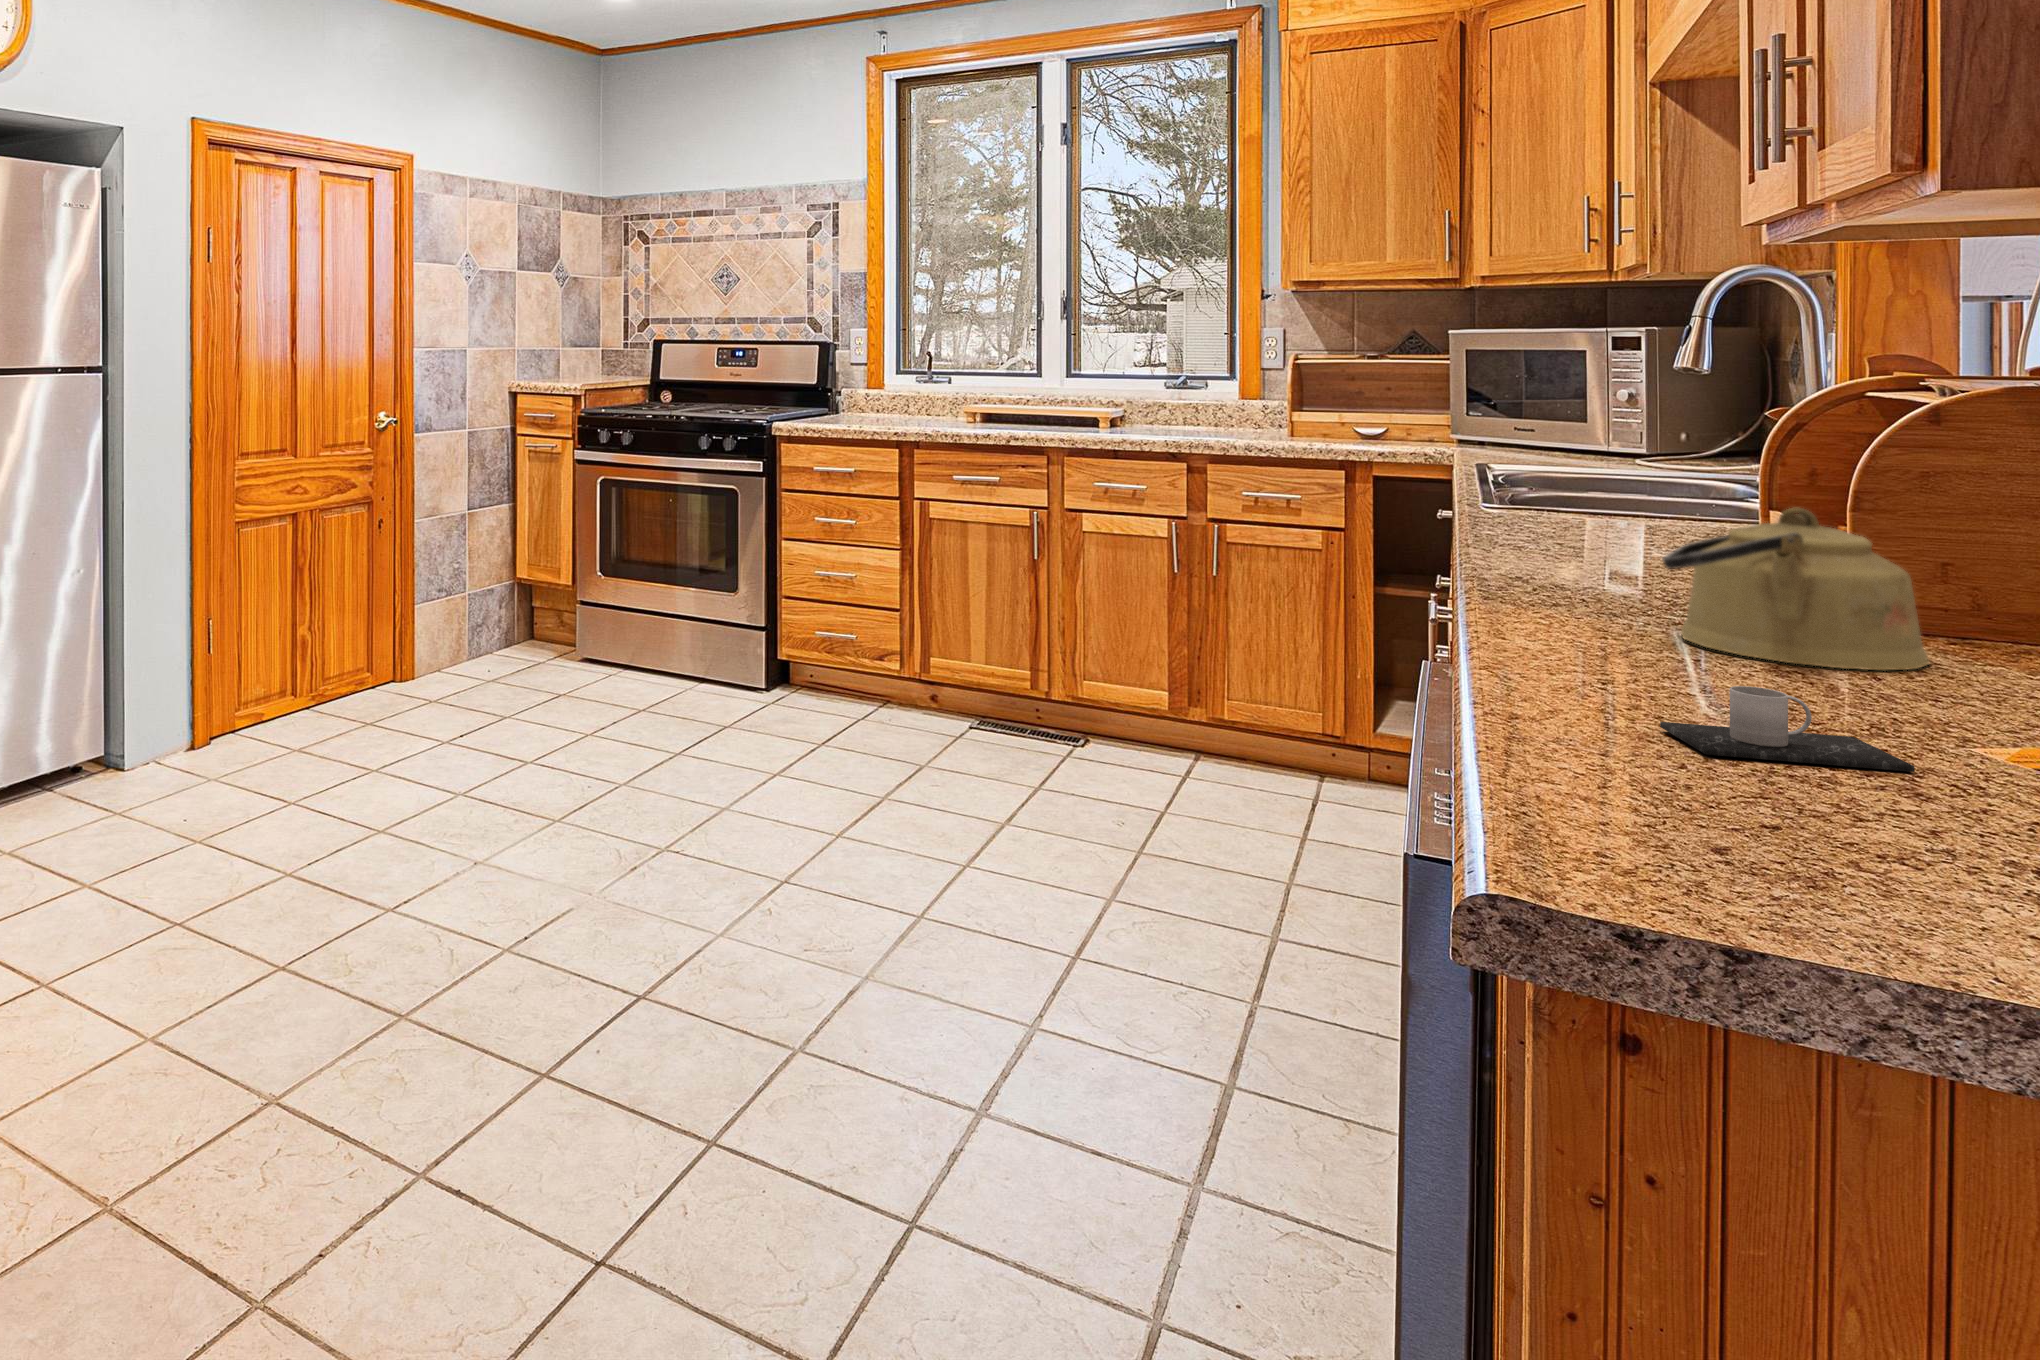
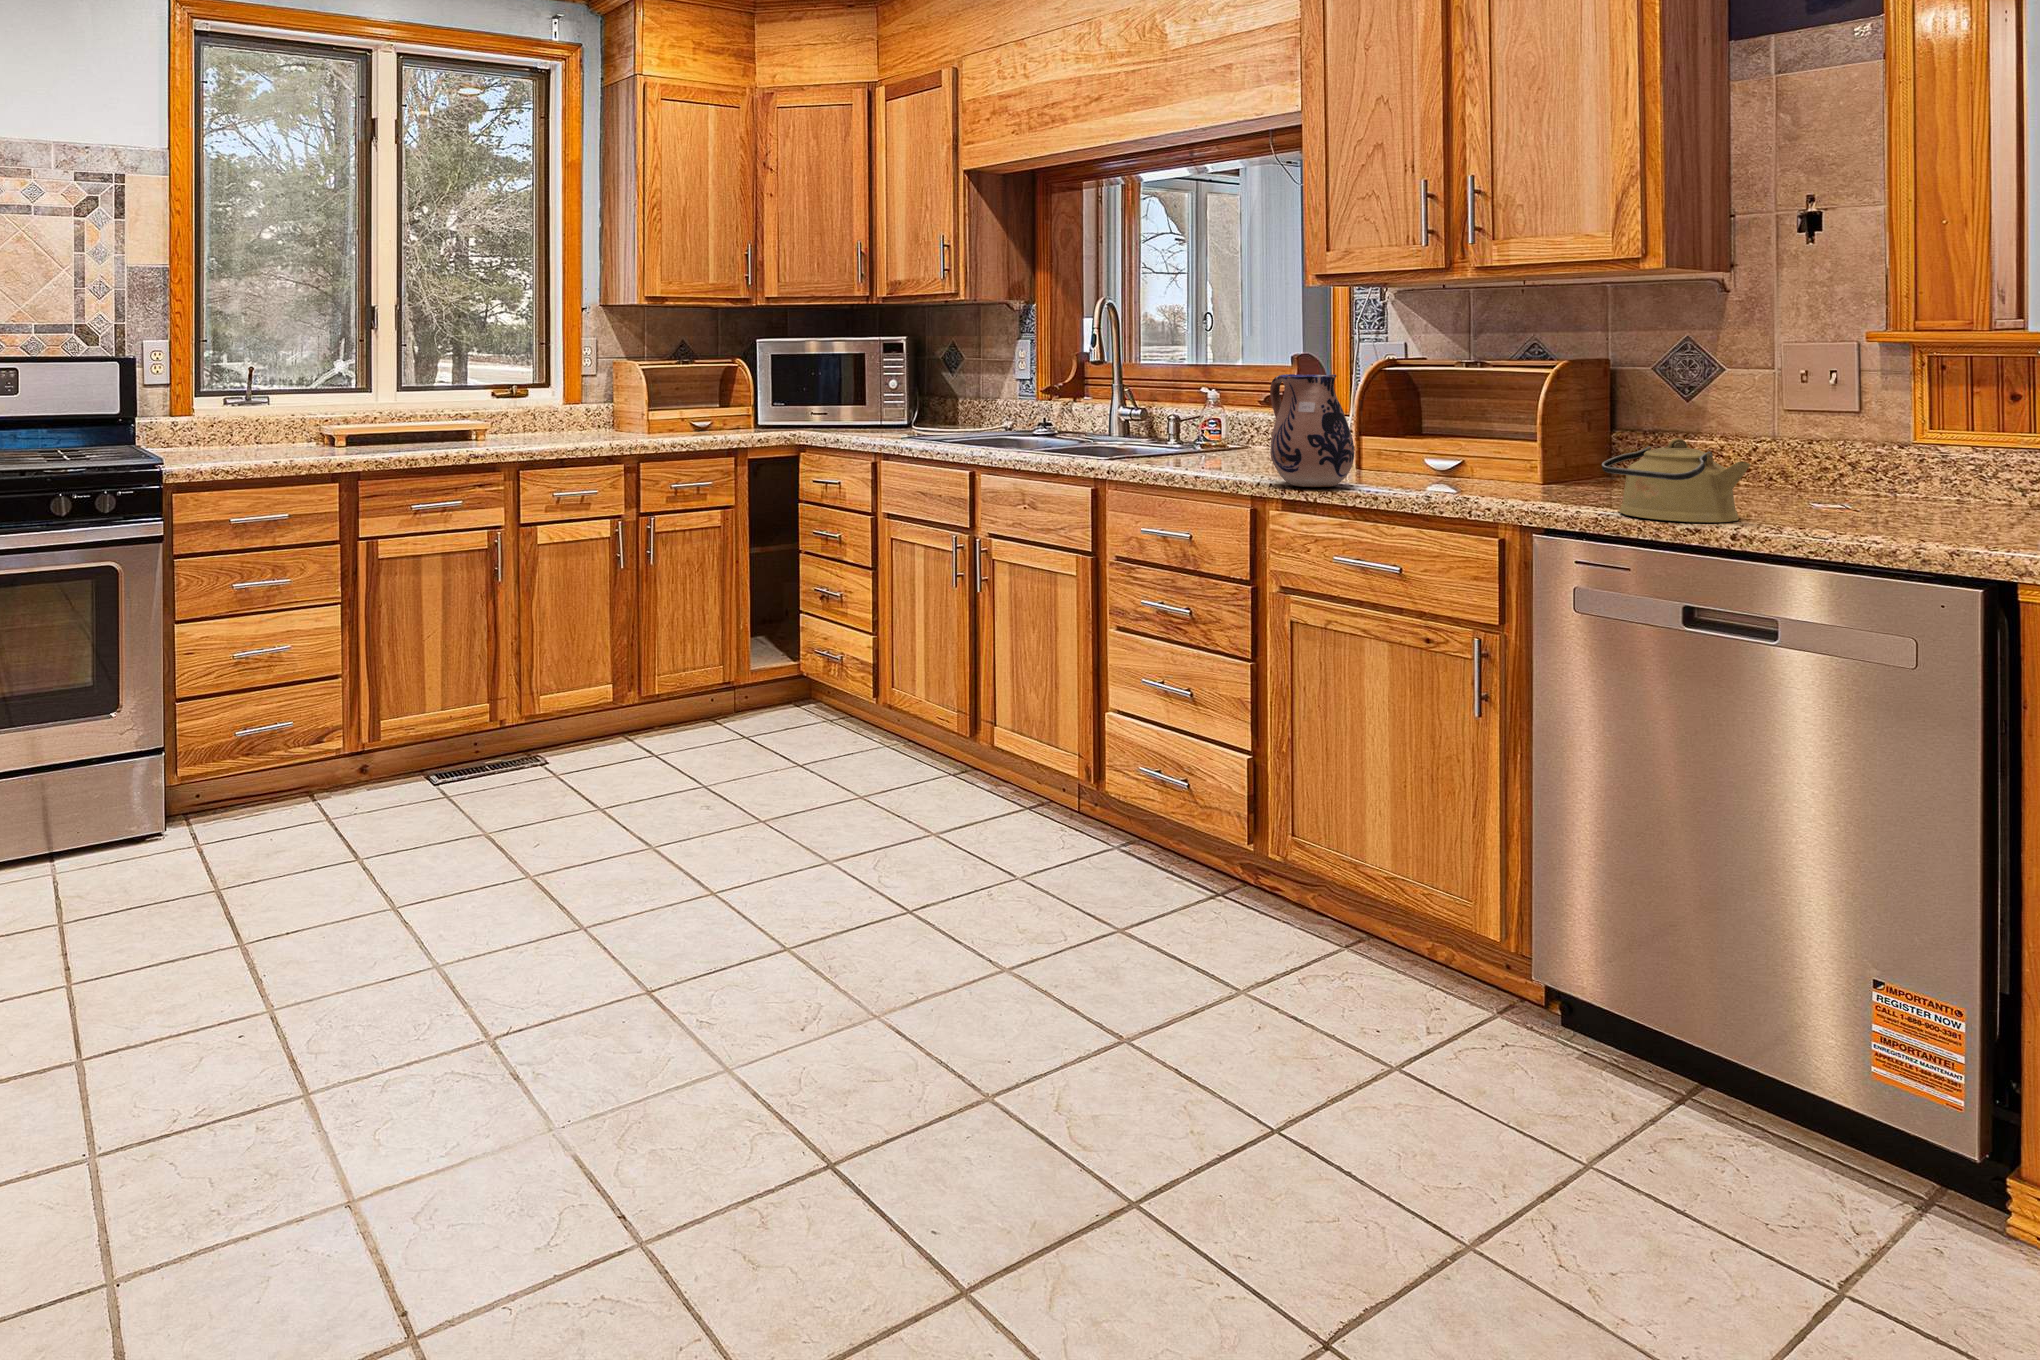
ceramic pitcher: none [1529,382,1683,556] -> present [1270,374,1354,487]
mug: present [1660,686,1915,772] -> none [1959,525,2028,562]

